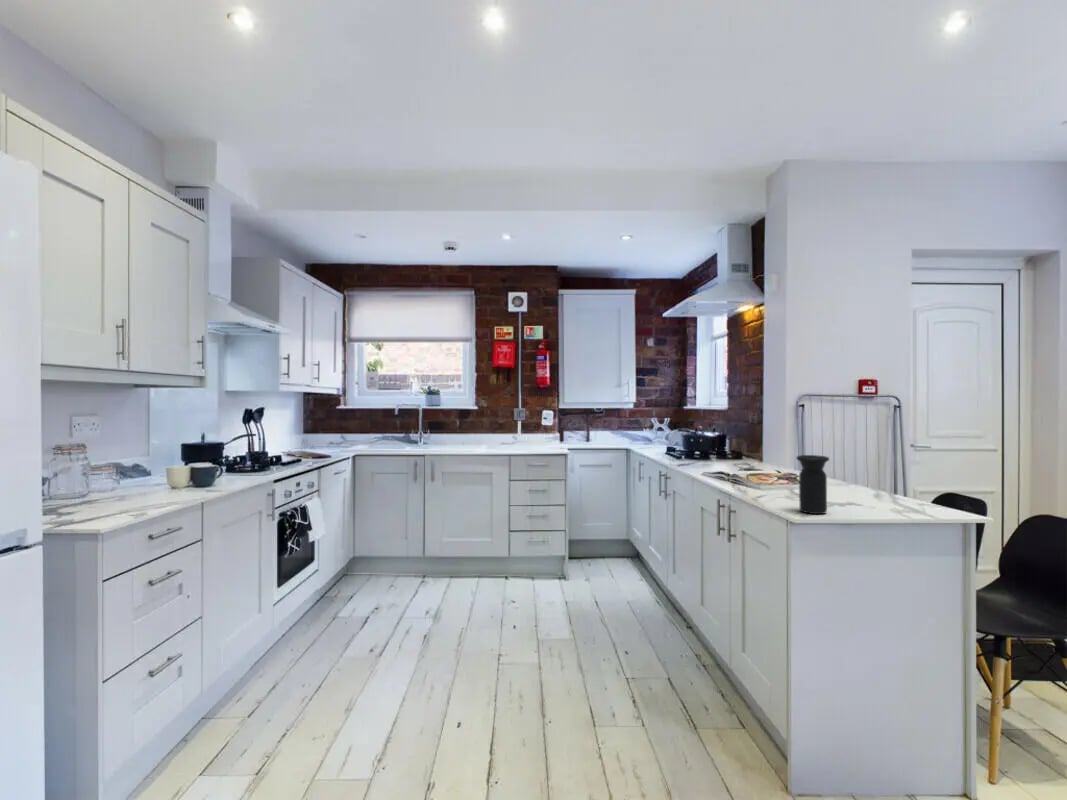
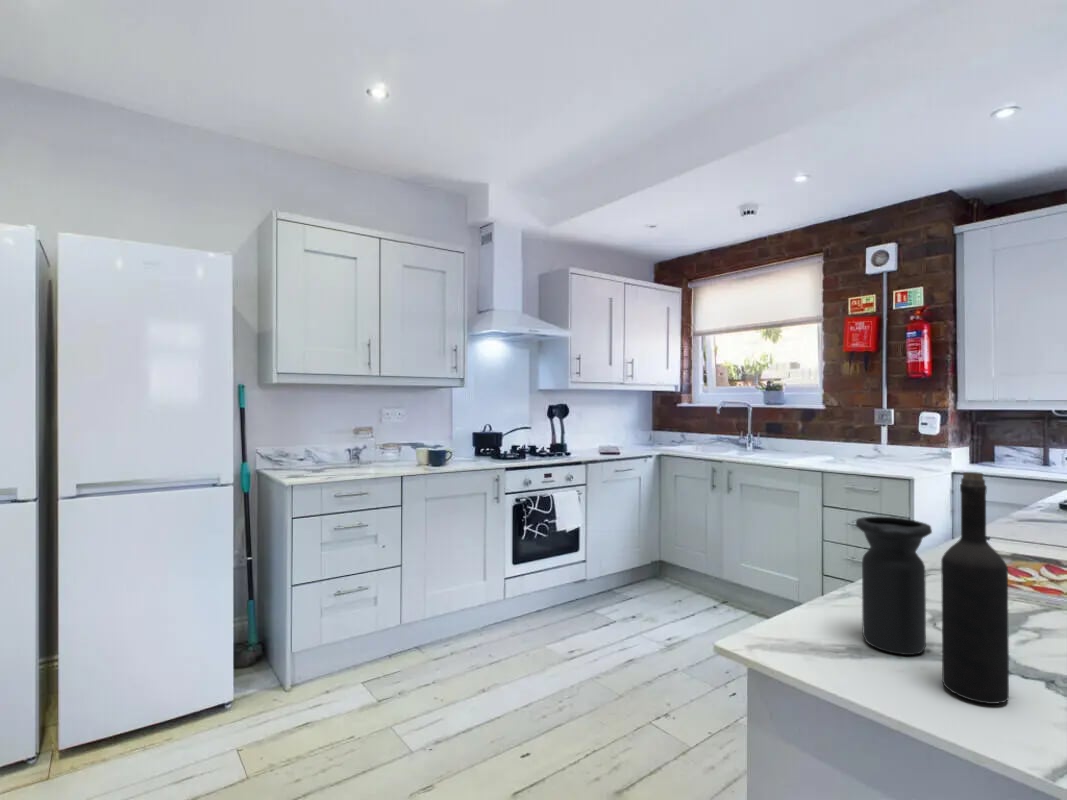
wine bottle: none [851,430,876,518] -> present [941,472,1009,704]

